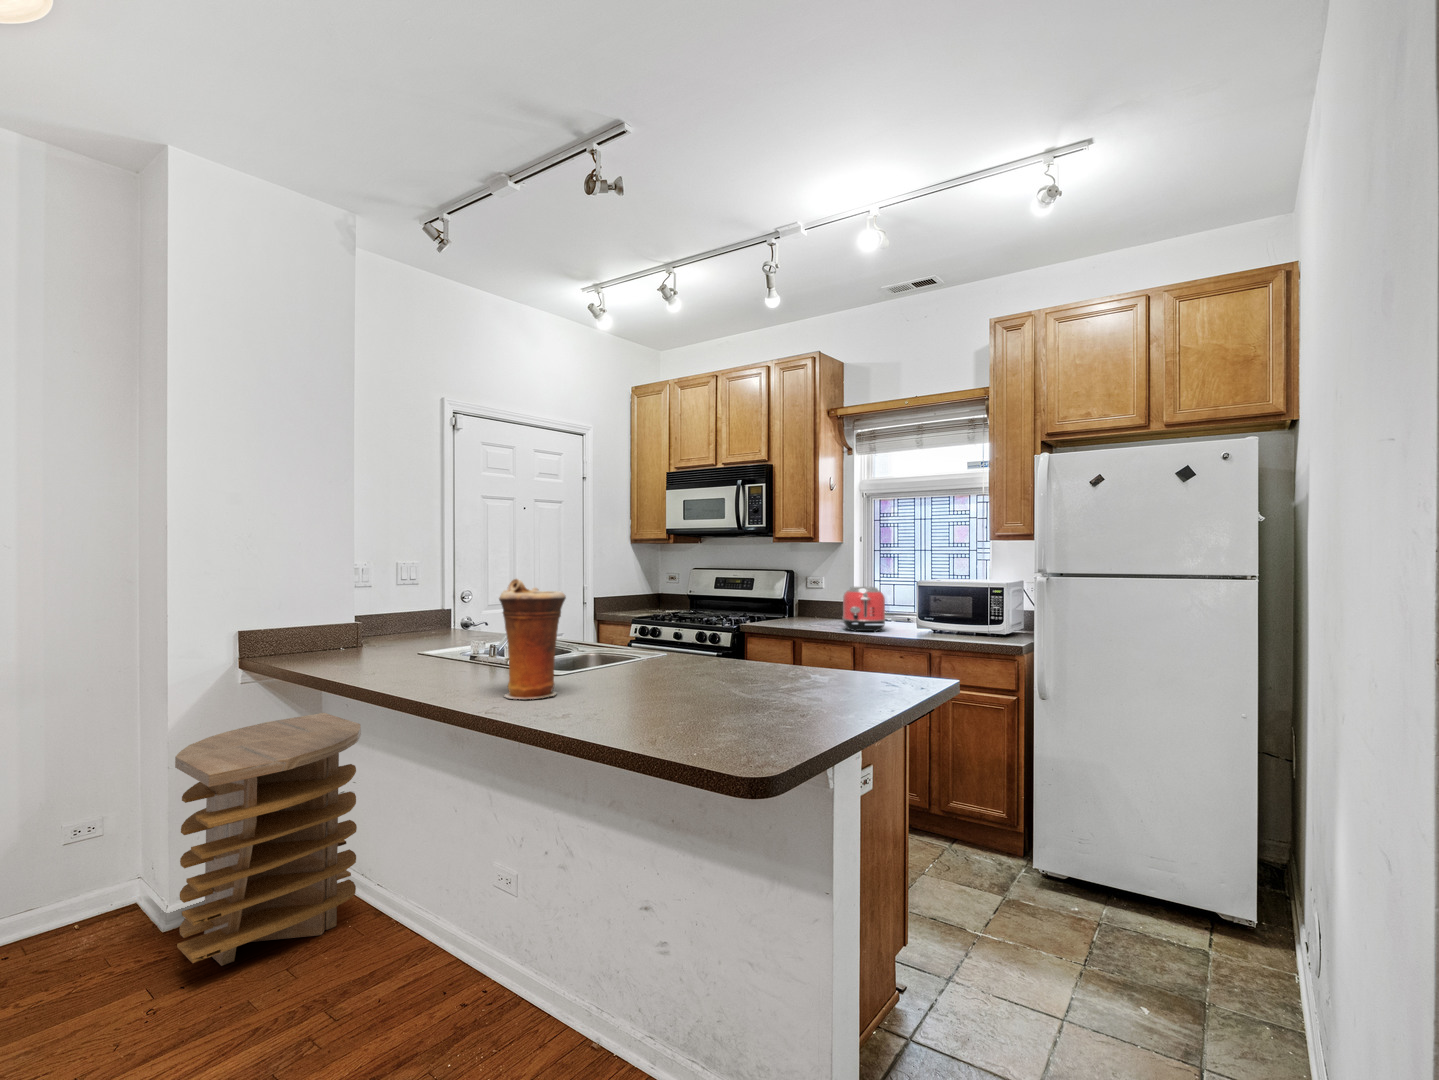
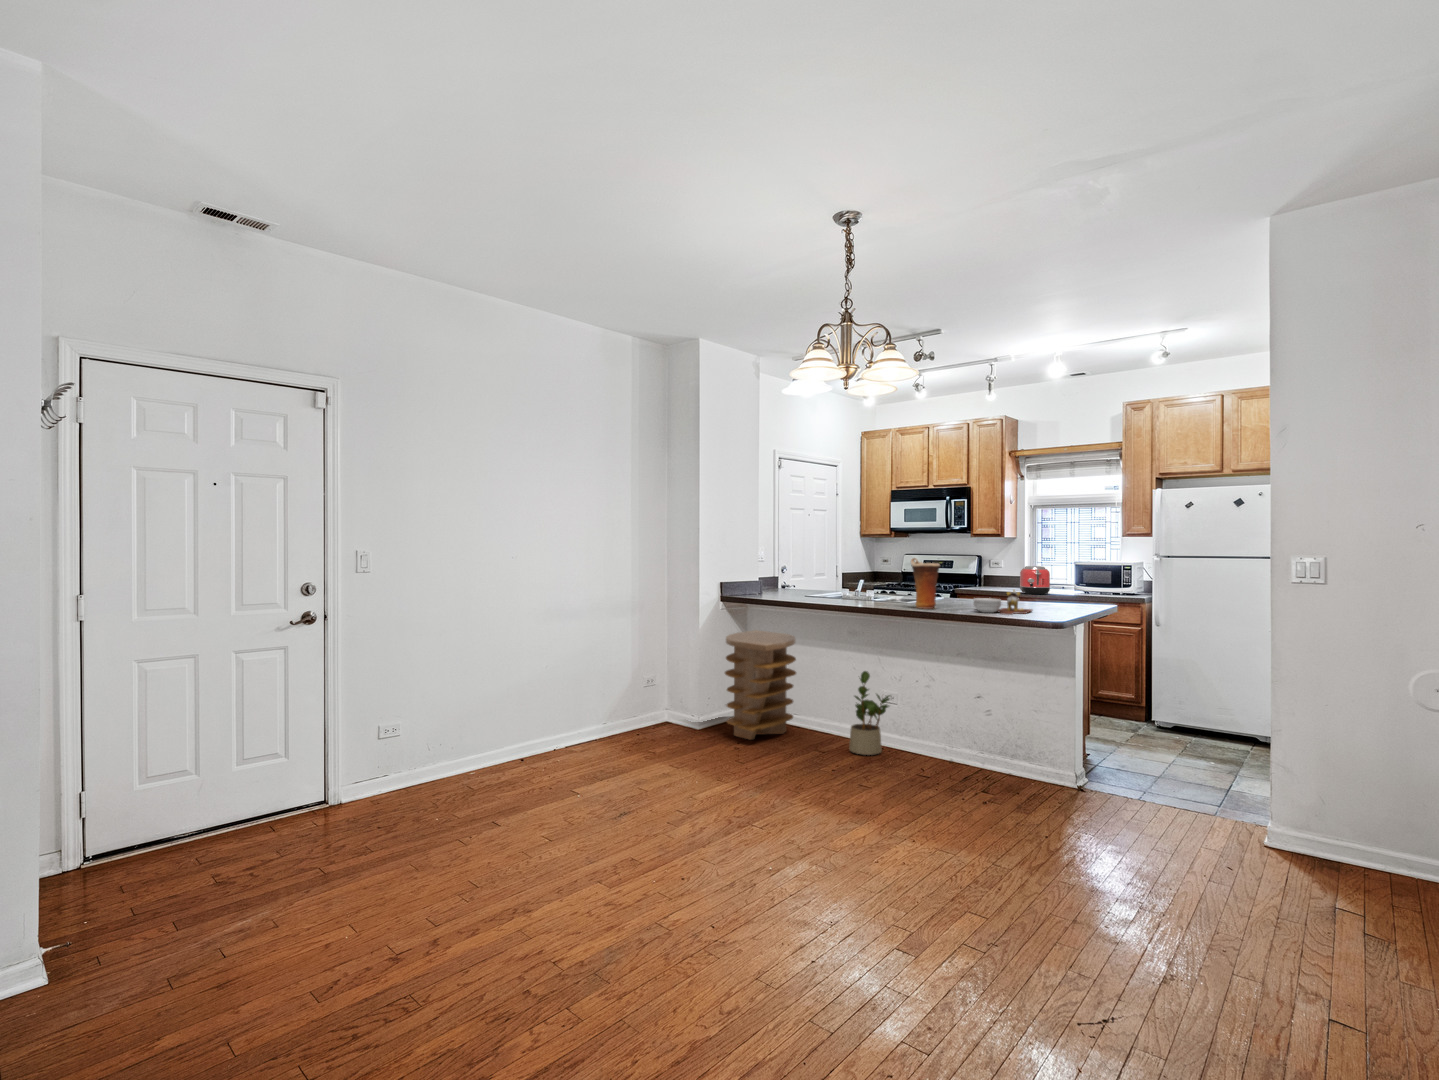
cutting board: none [607,652,762,727] -> present [973,590,1032,615]
potted plant: none [393,826,492,1025] -> present [849,671,890,755]

